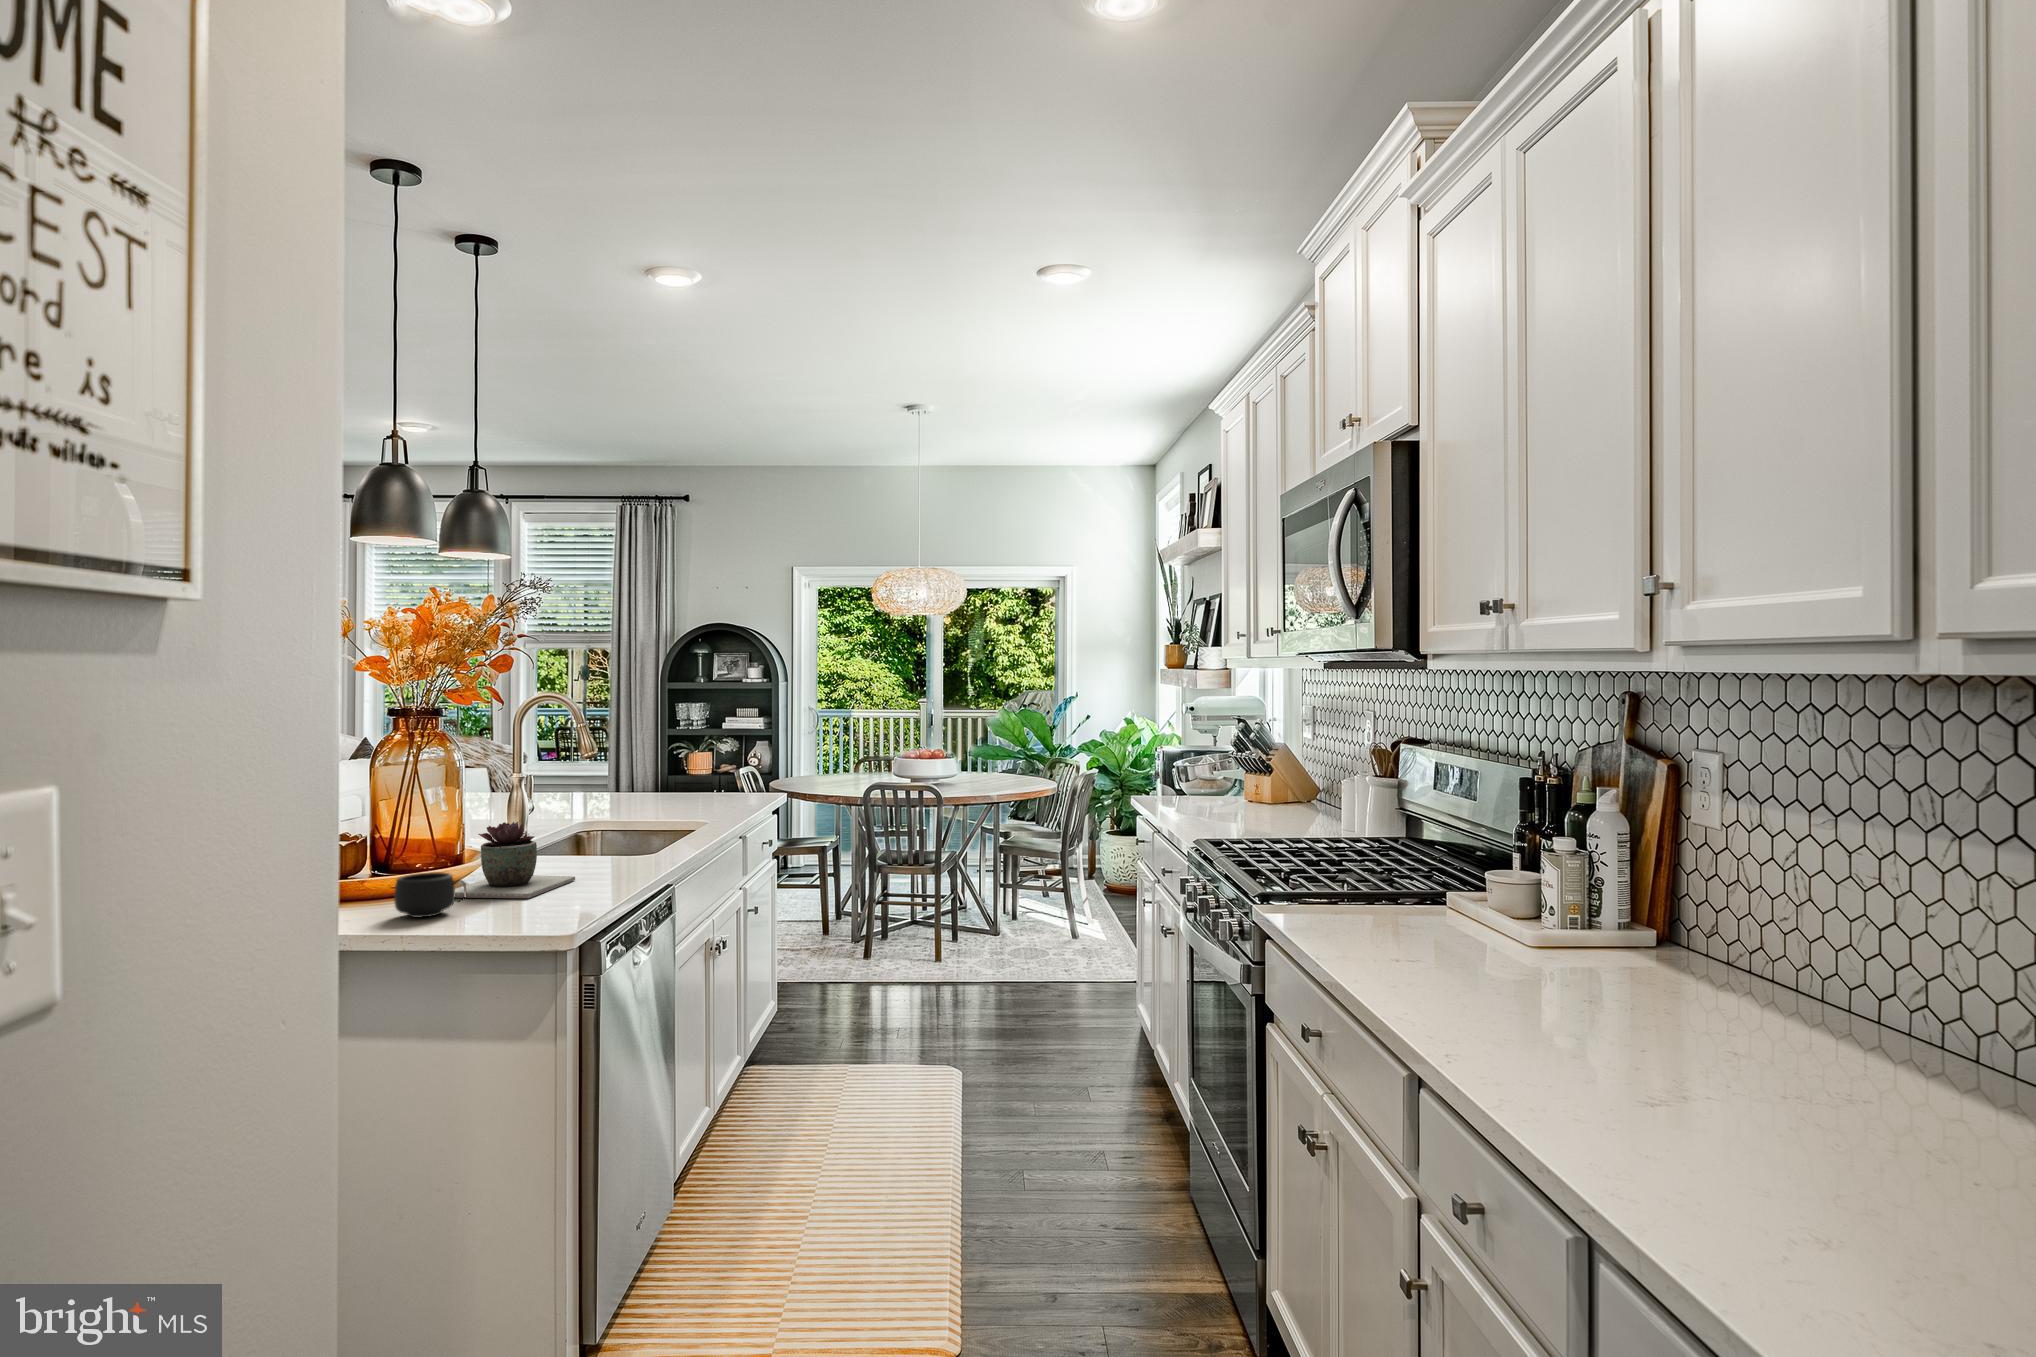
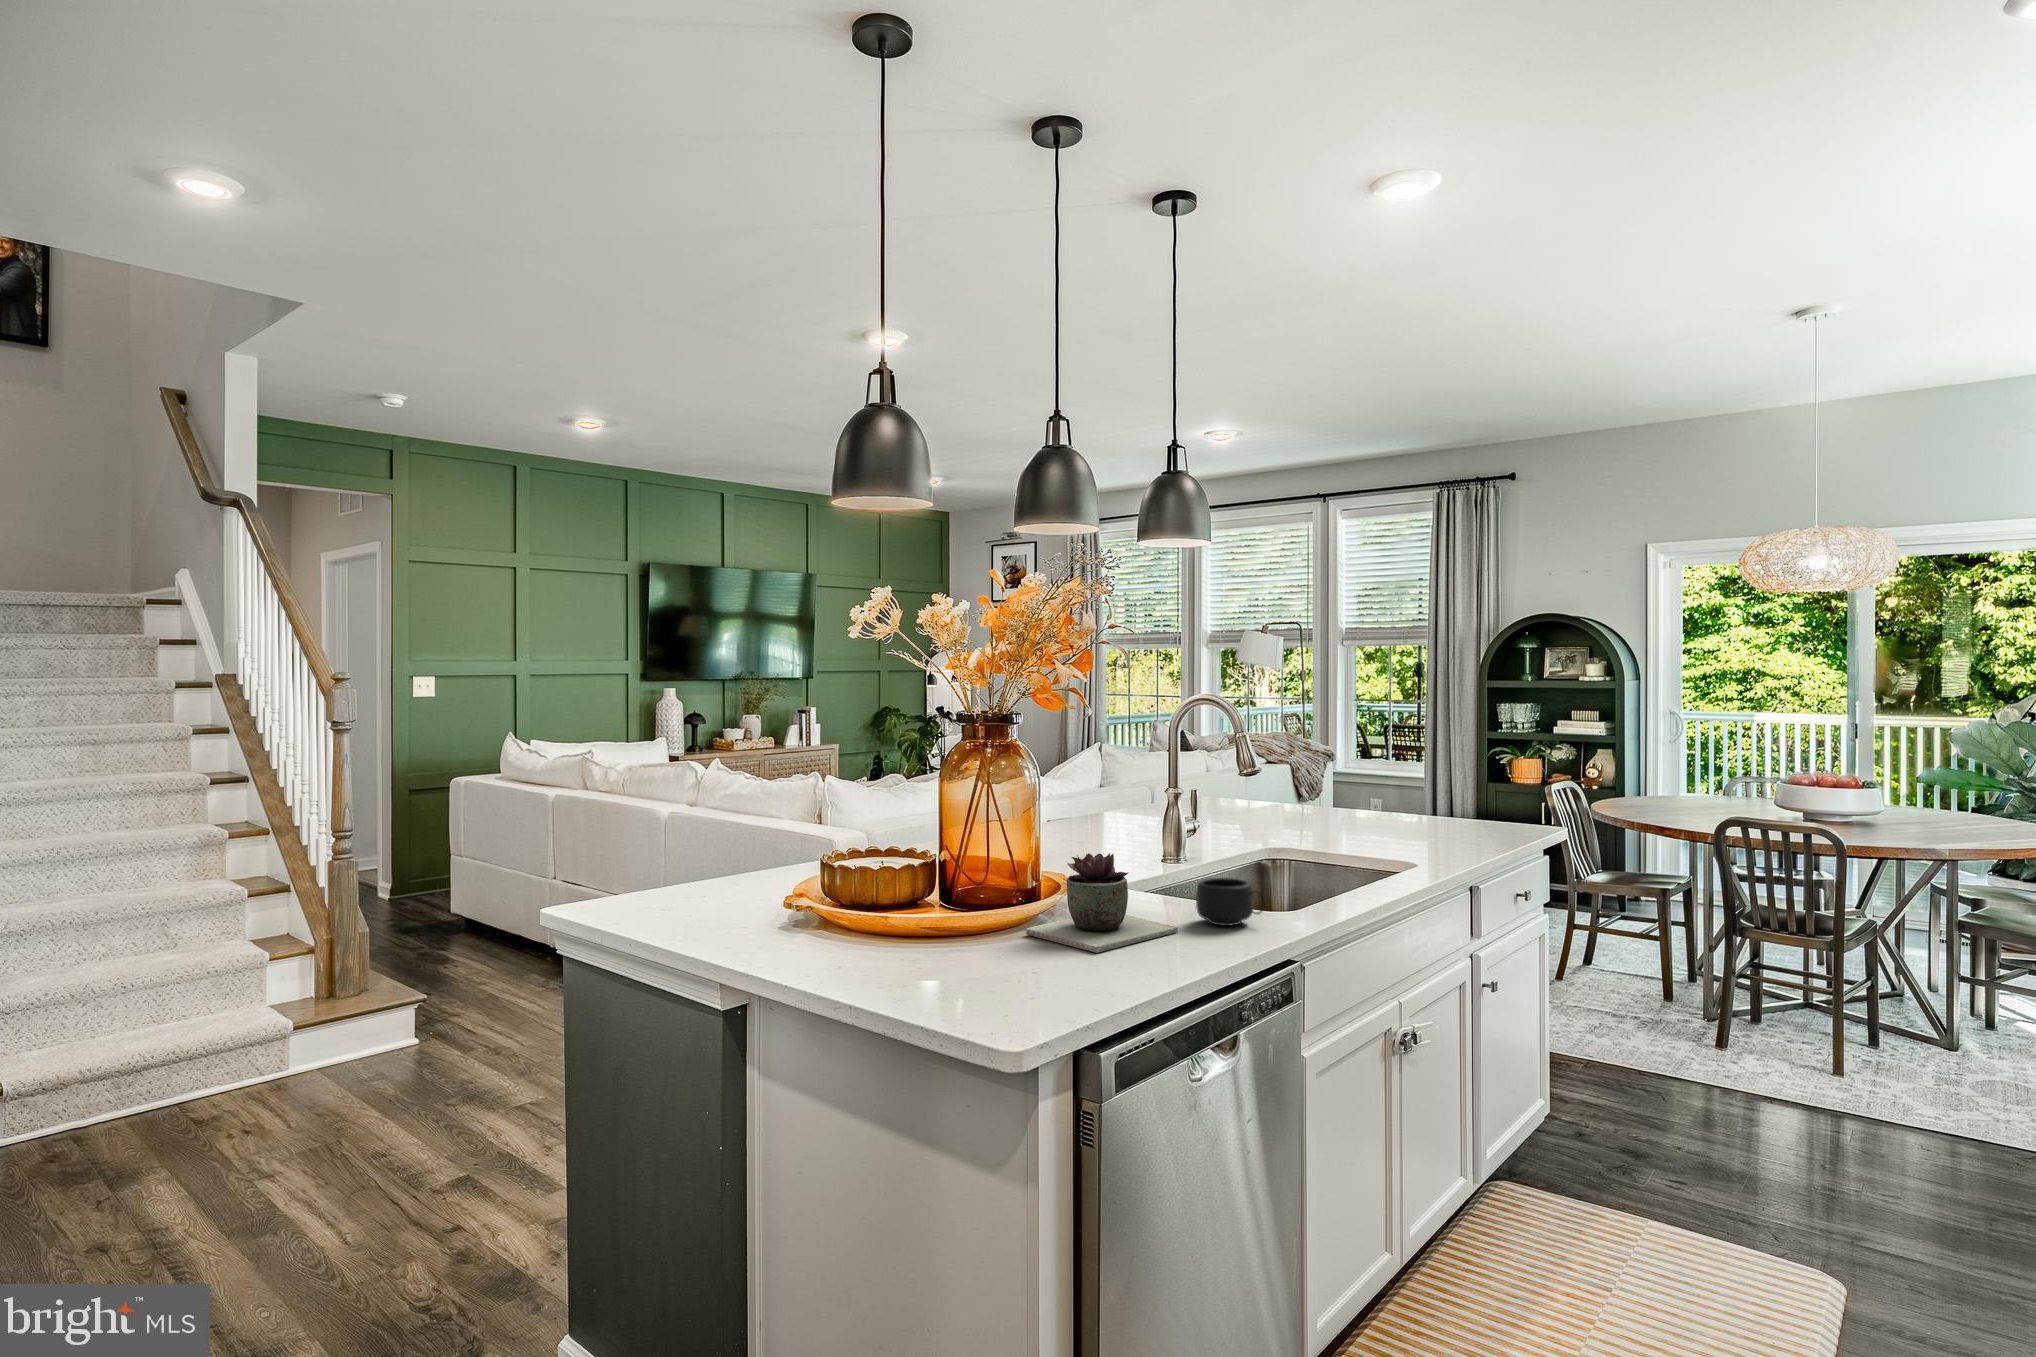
mug: present [394,872,466,918] -> present [1196,878,1264,926]

